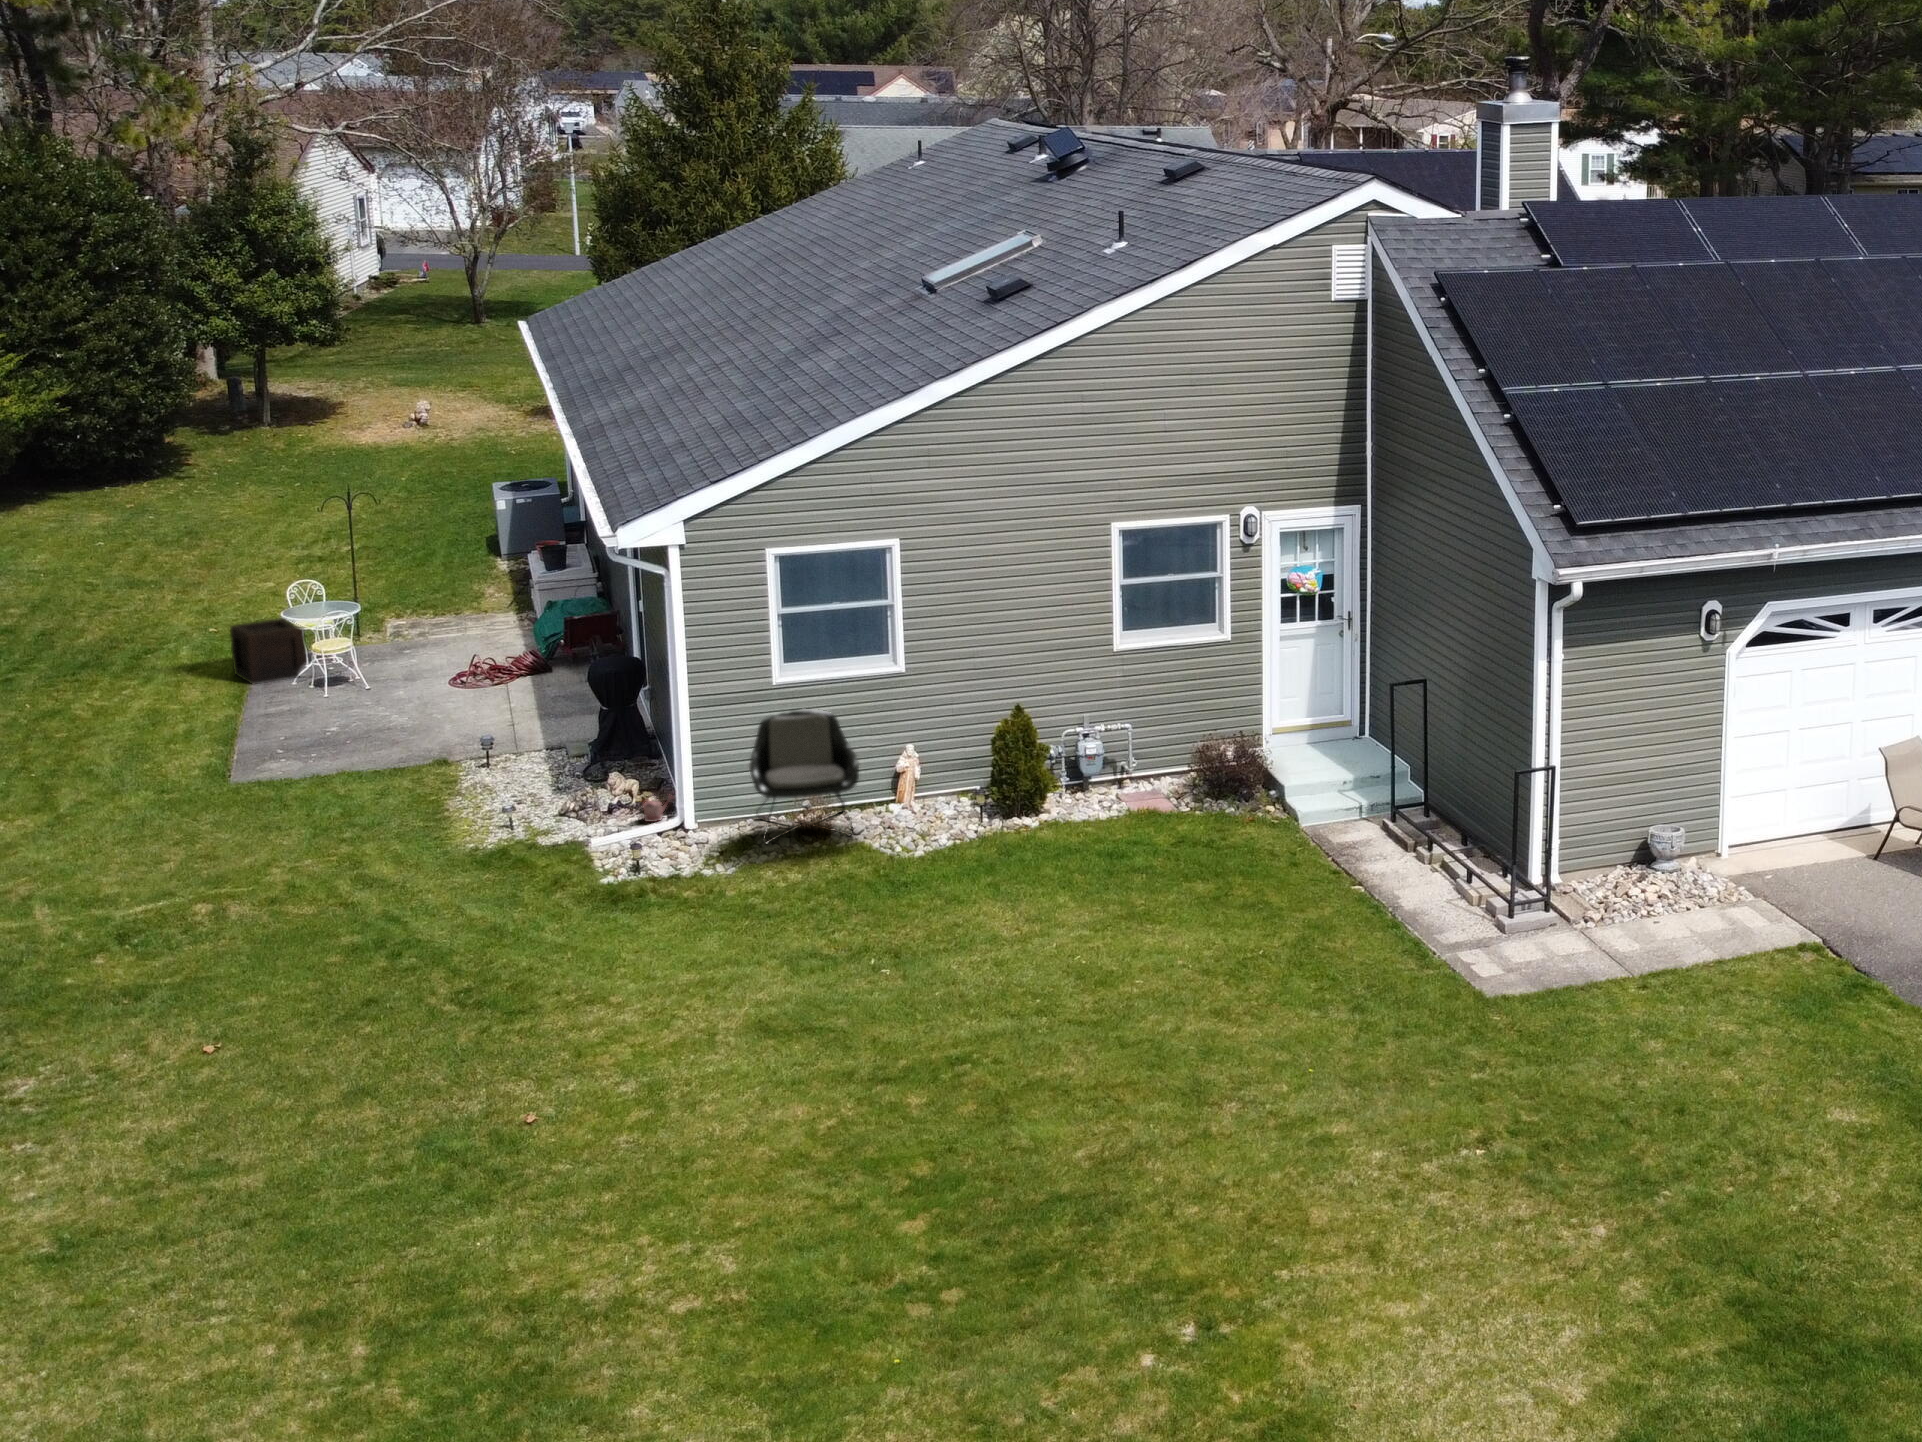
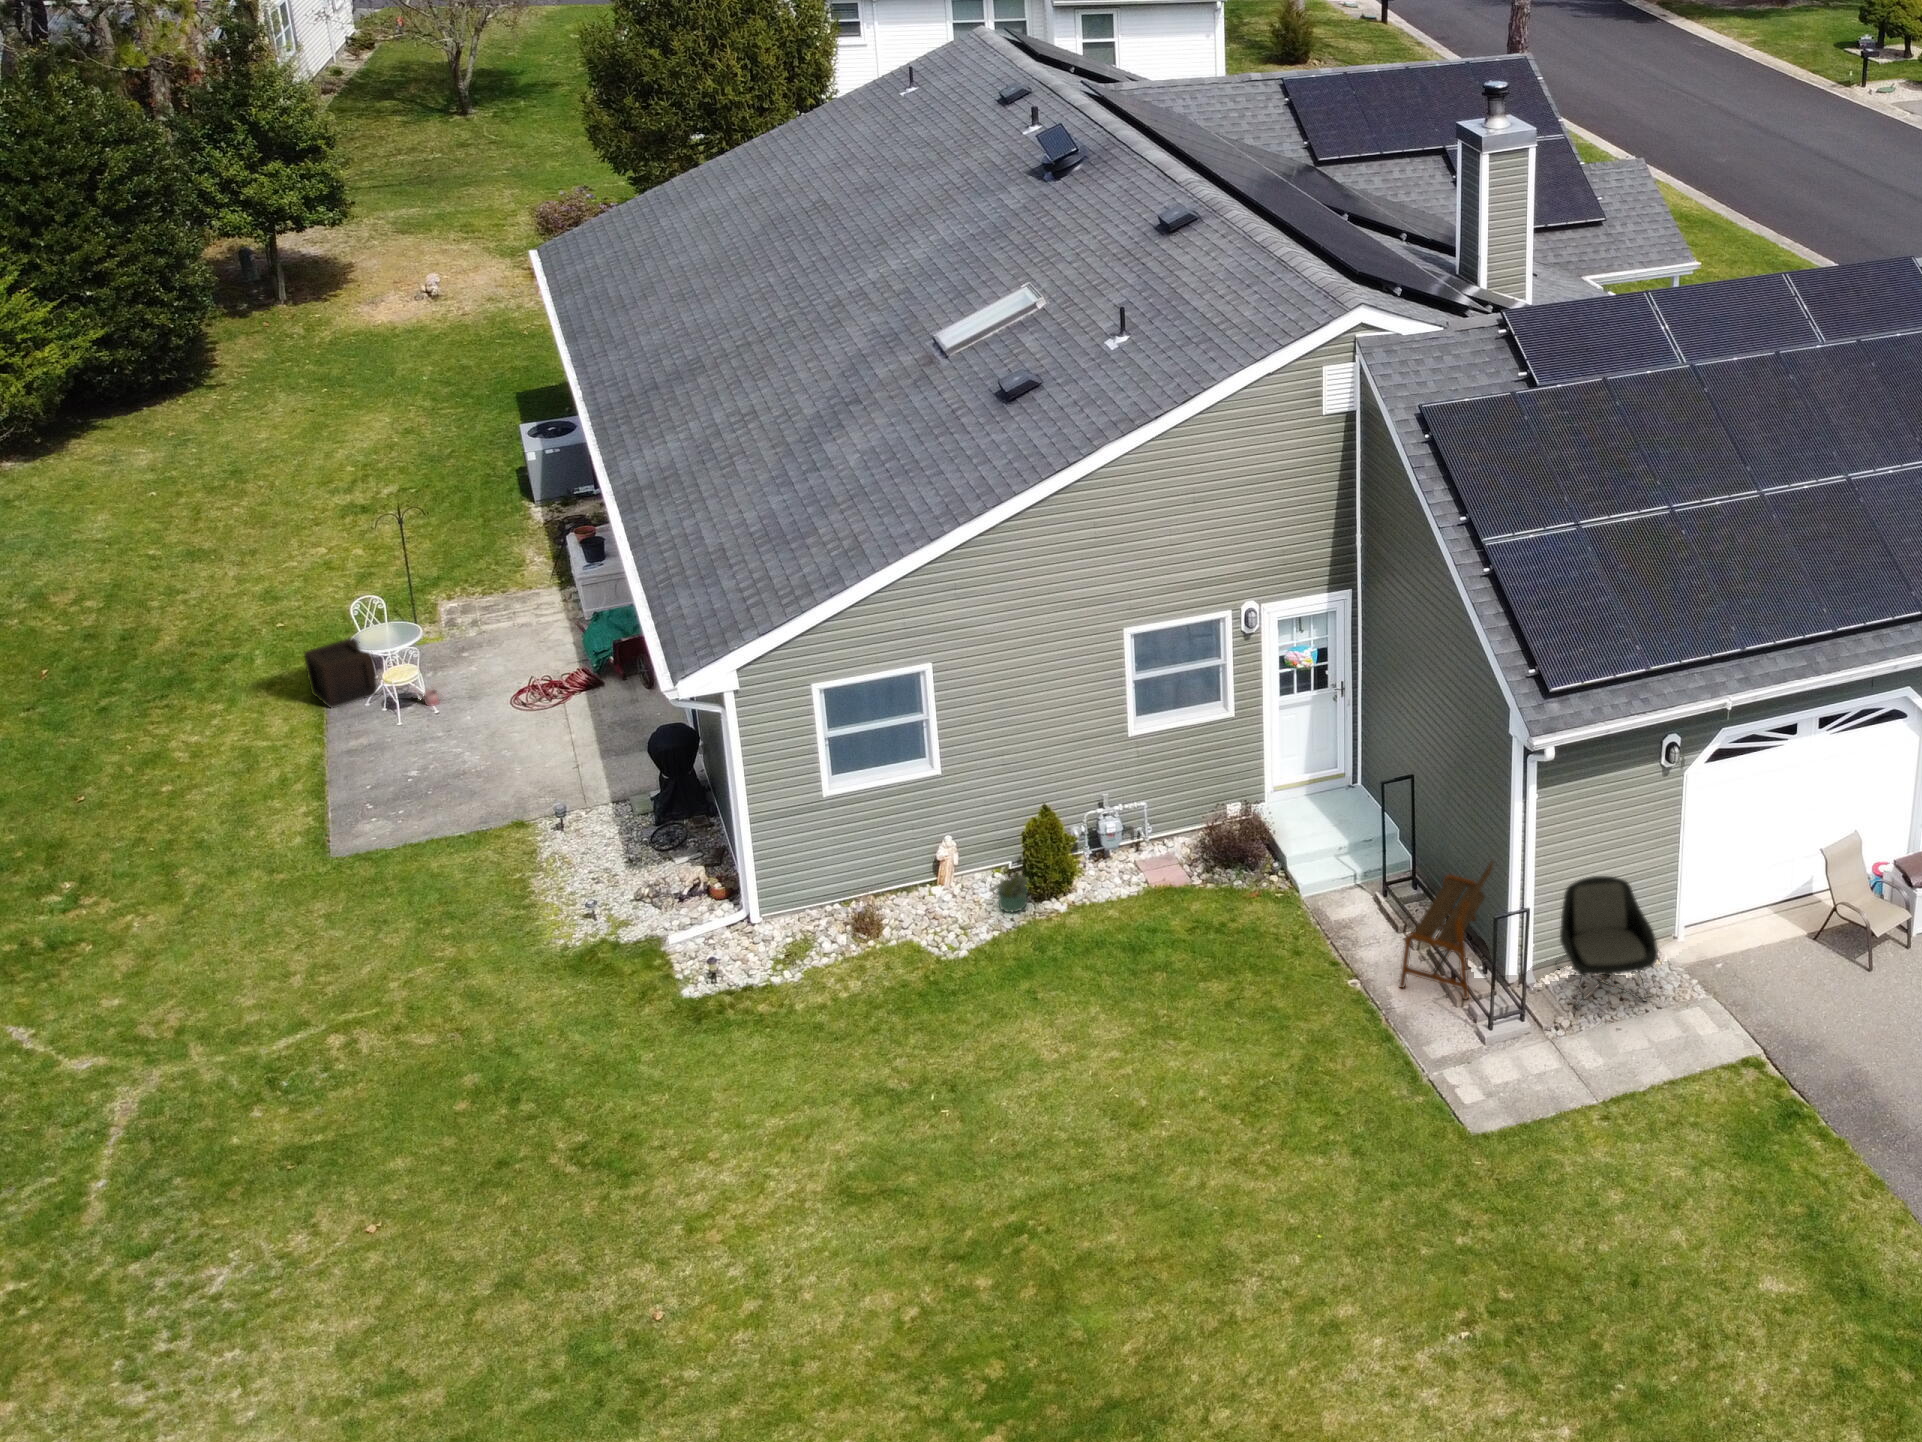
lounge chair: present [749,709,859,844] -> present [1557,876,1658,1008]
bench: none [1407,740,1523,895] -> present [1399,861,1493,999]
decorative plant: none [950,779,996,823] -> present [991,874,1028,912]
watering can: present [643,795,673,822] -> present [415,689,440,706]

